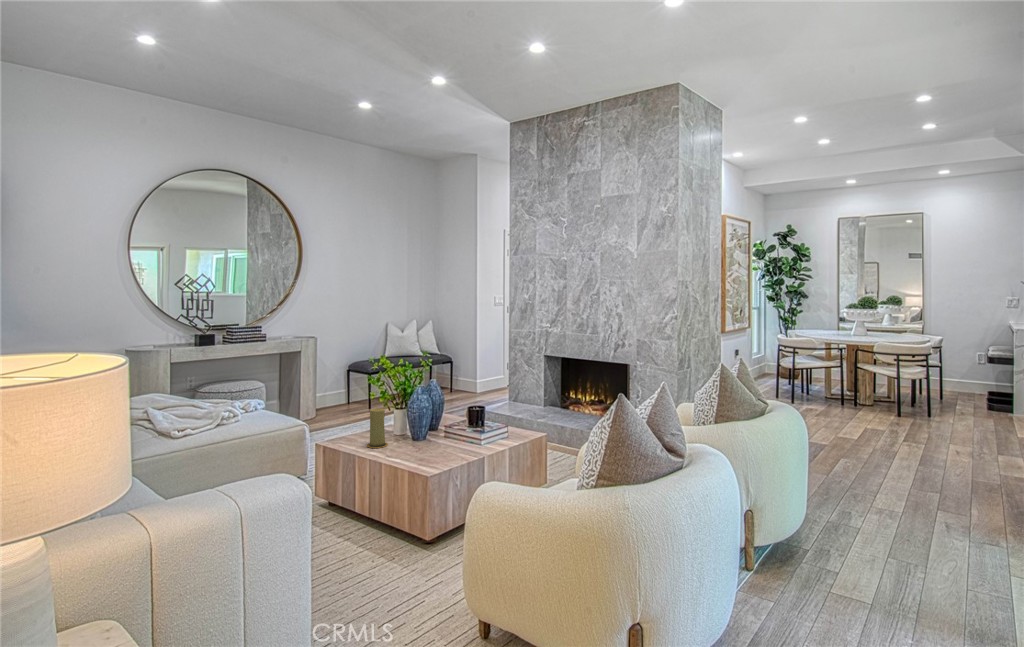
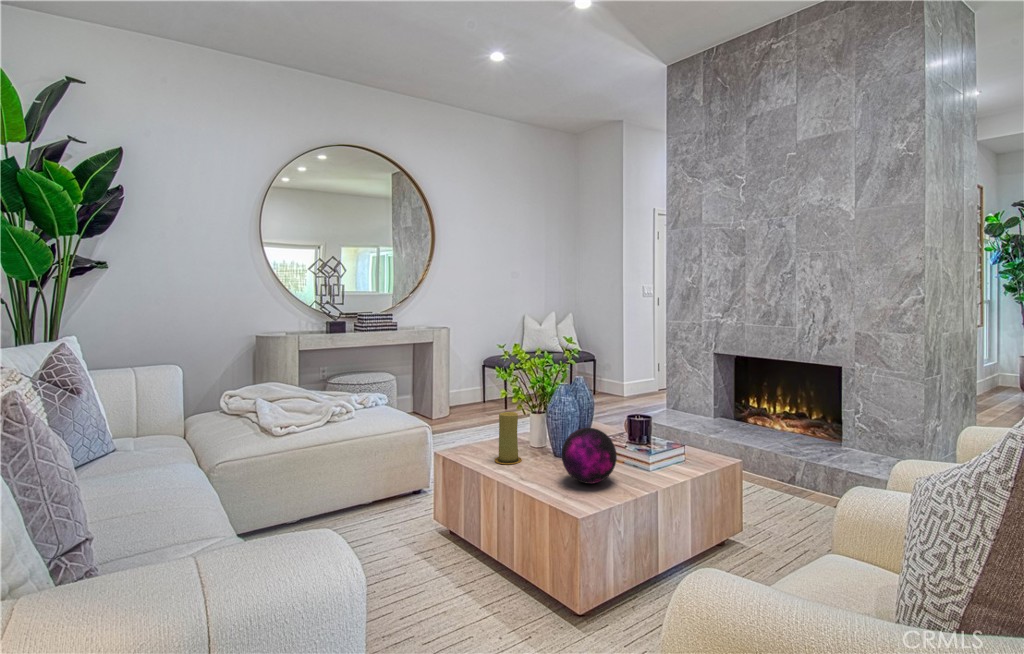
decorative orb: none [418,417,457,456] -> present [562,428,617,484]

